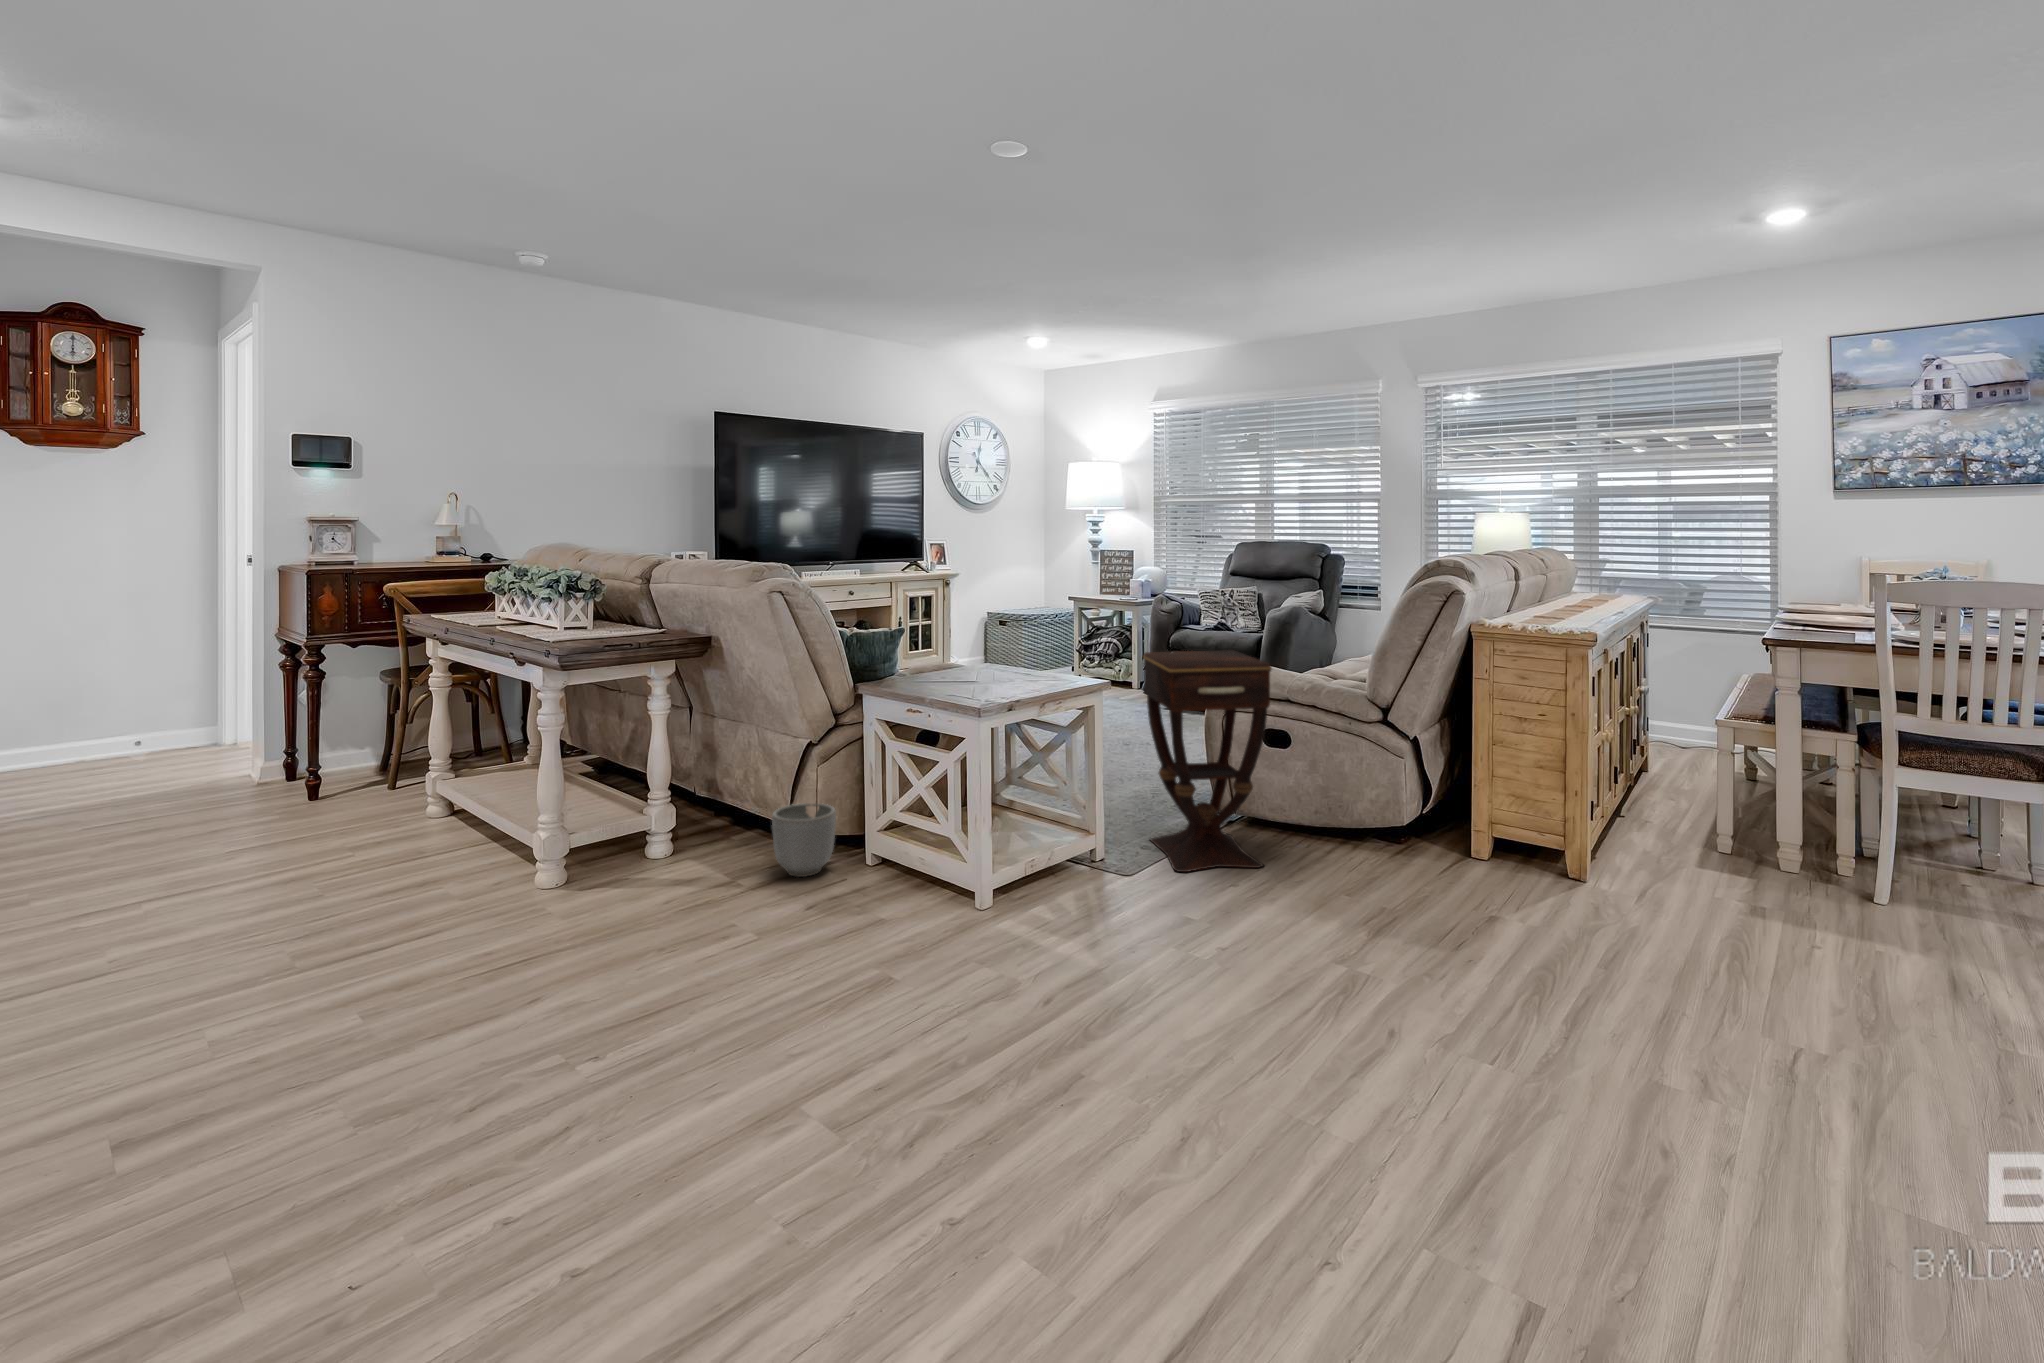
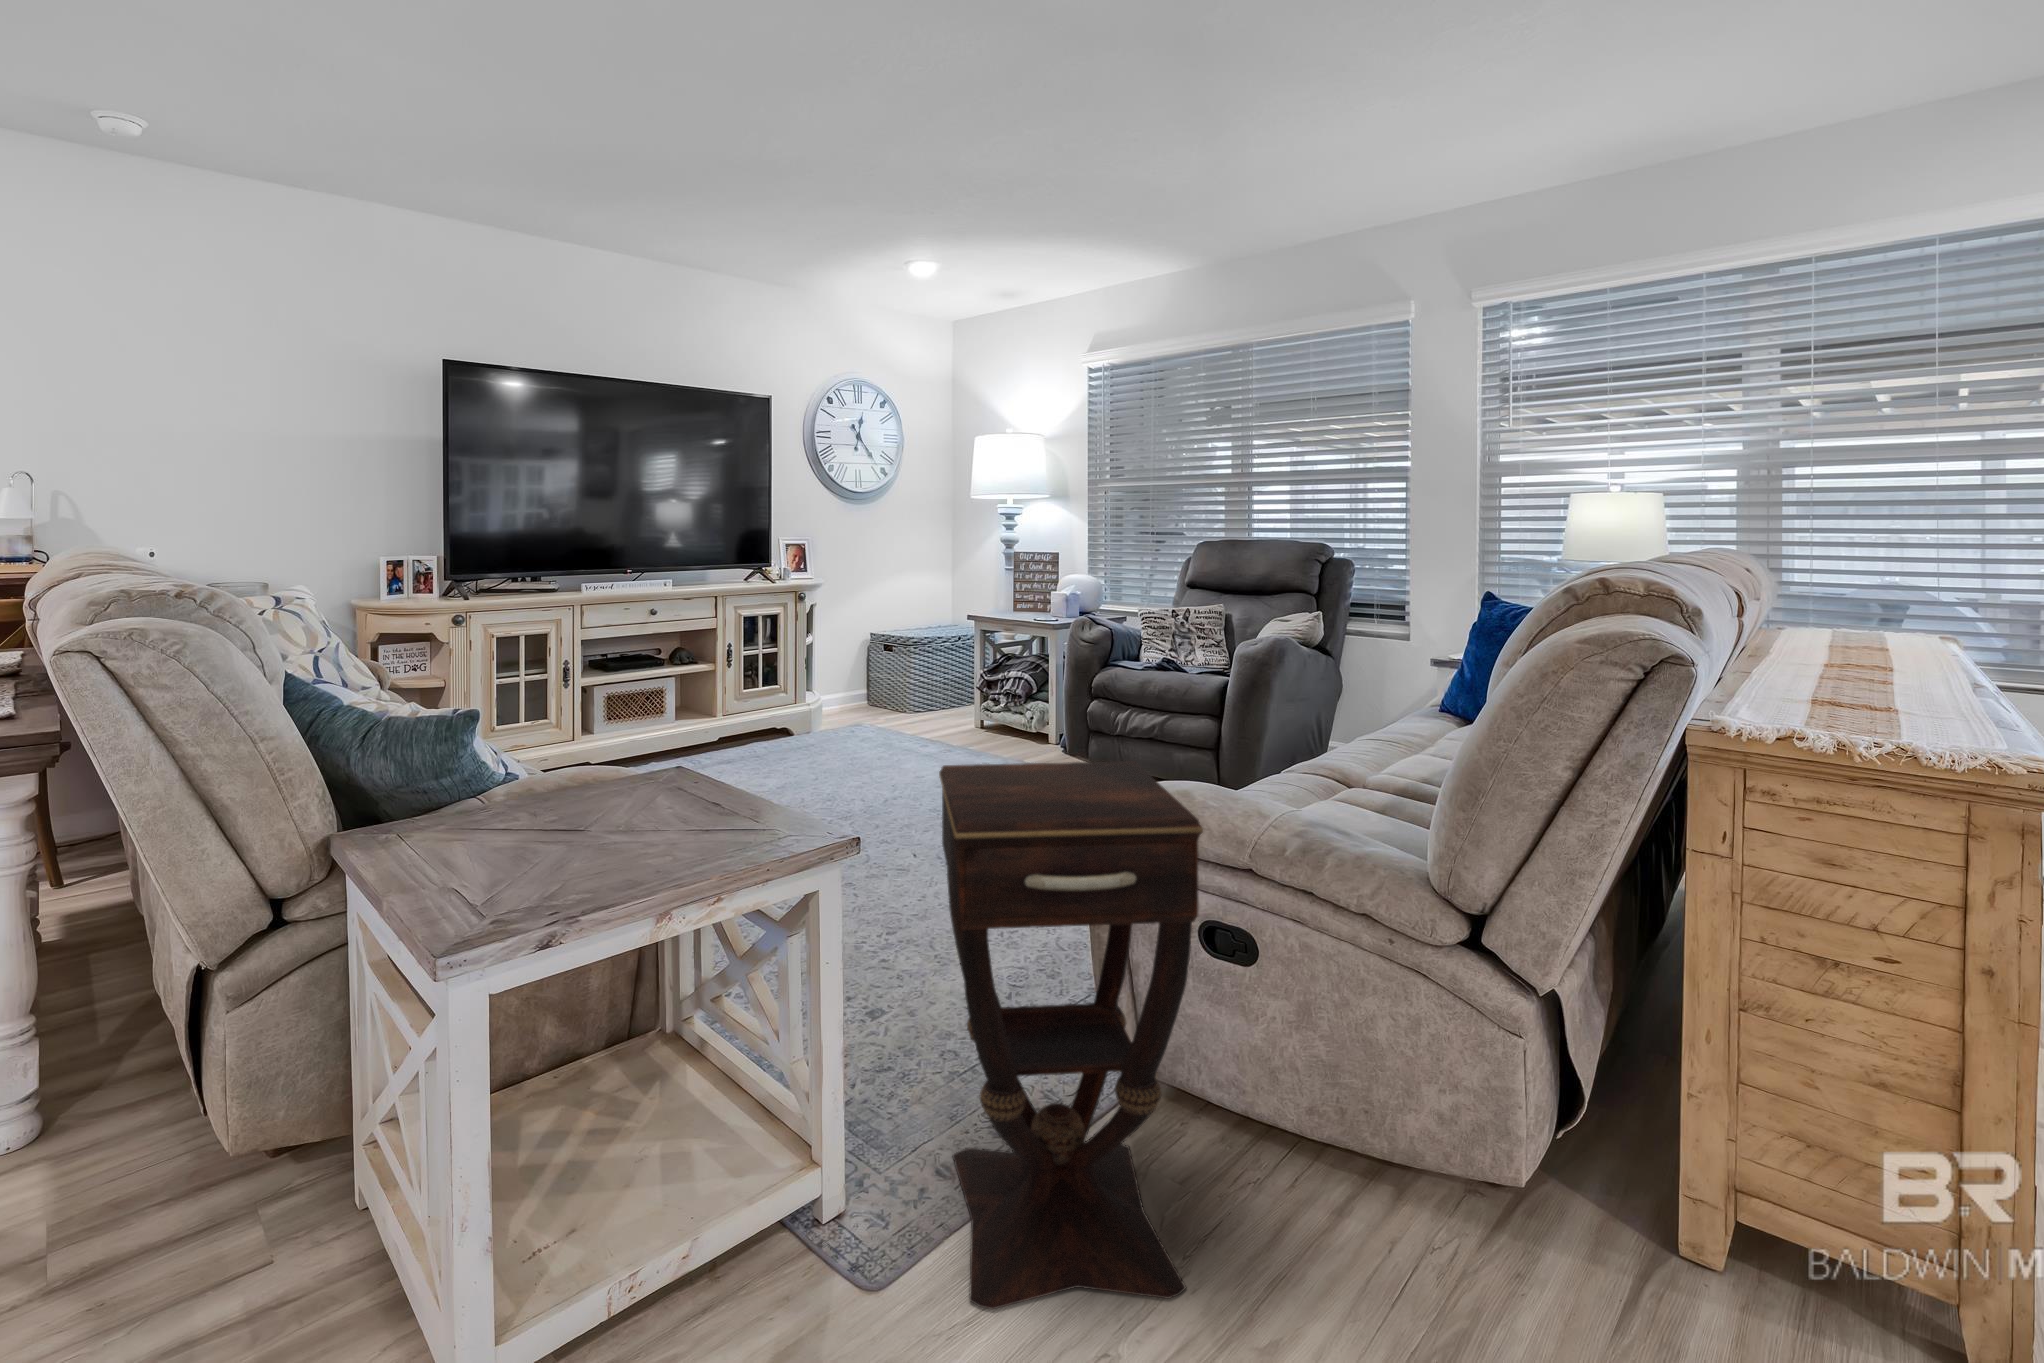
planter: present [772,803,836,877] -> none [83,1081,253,1272]

